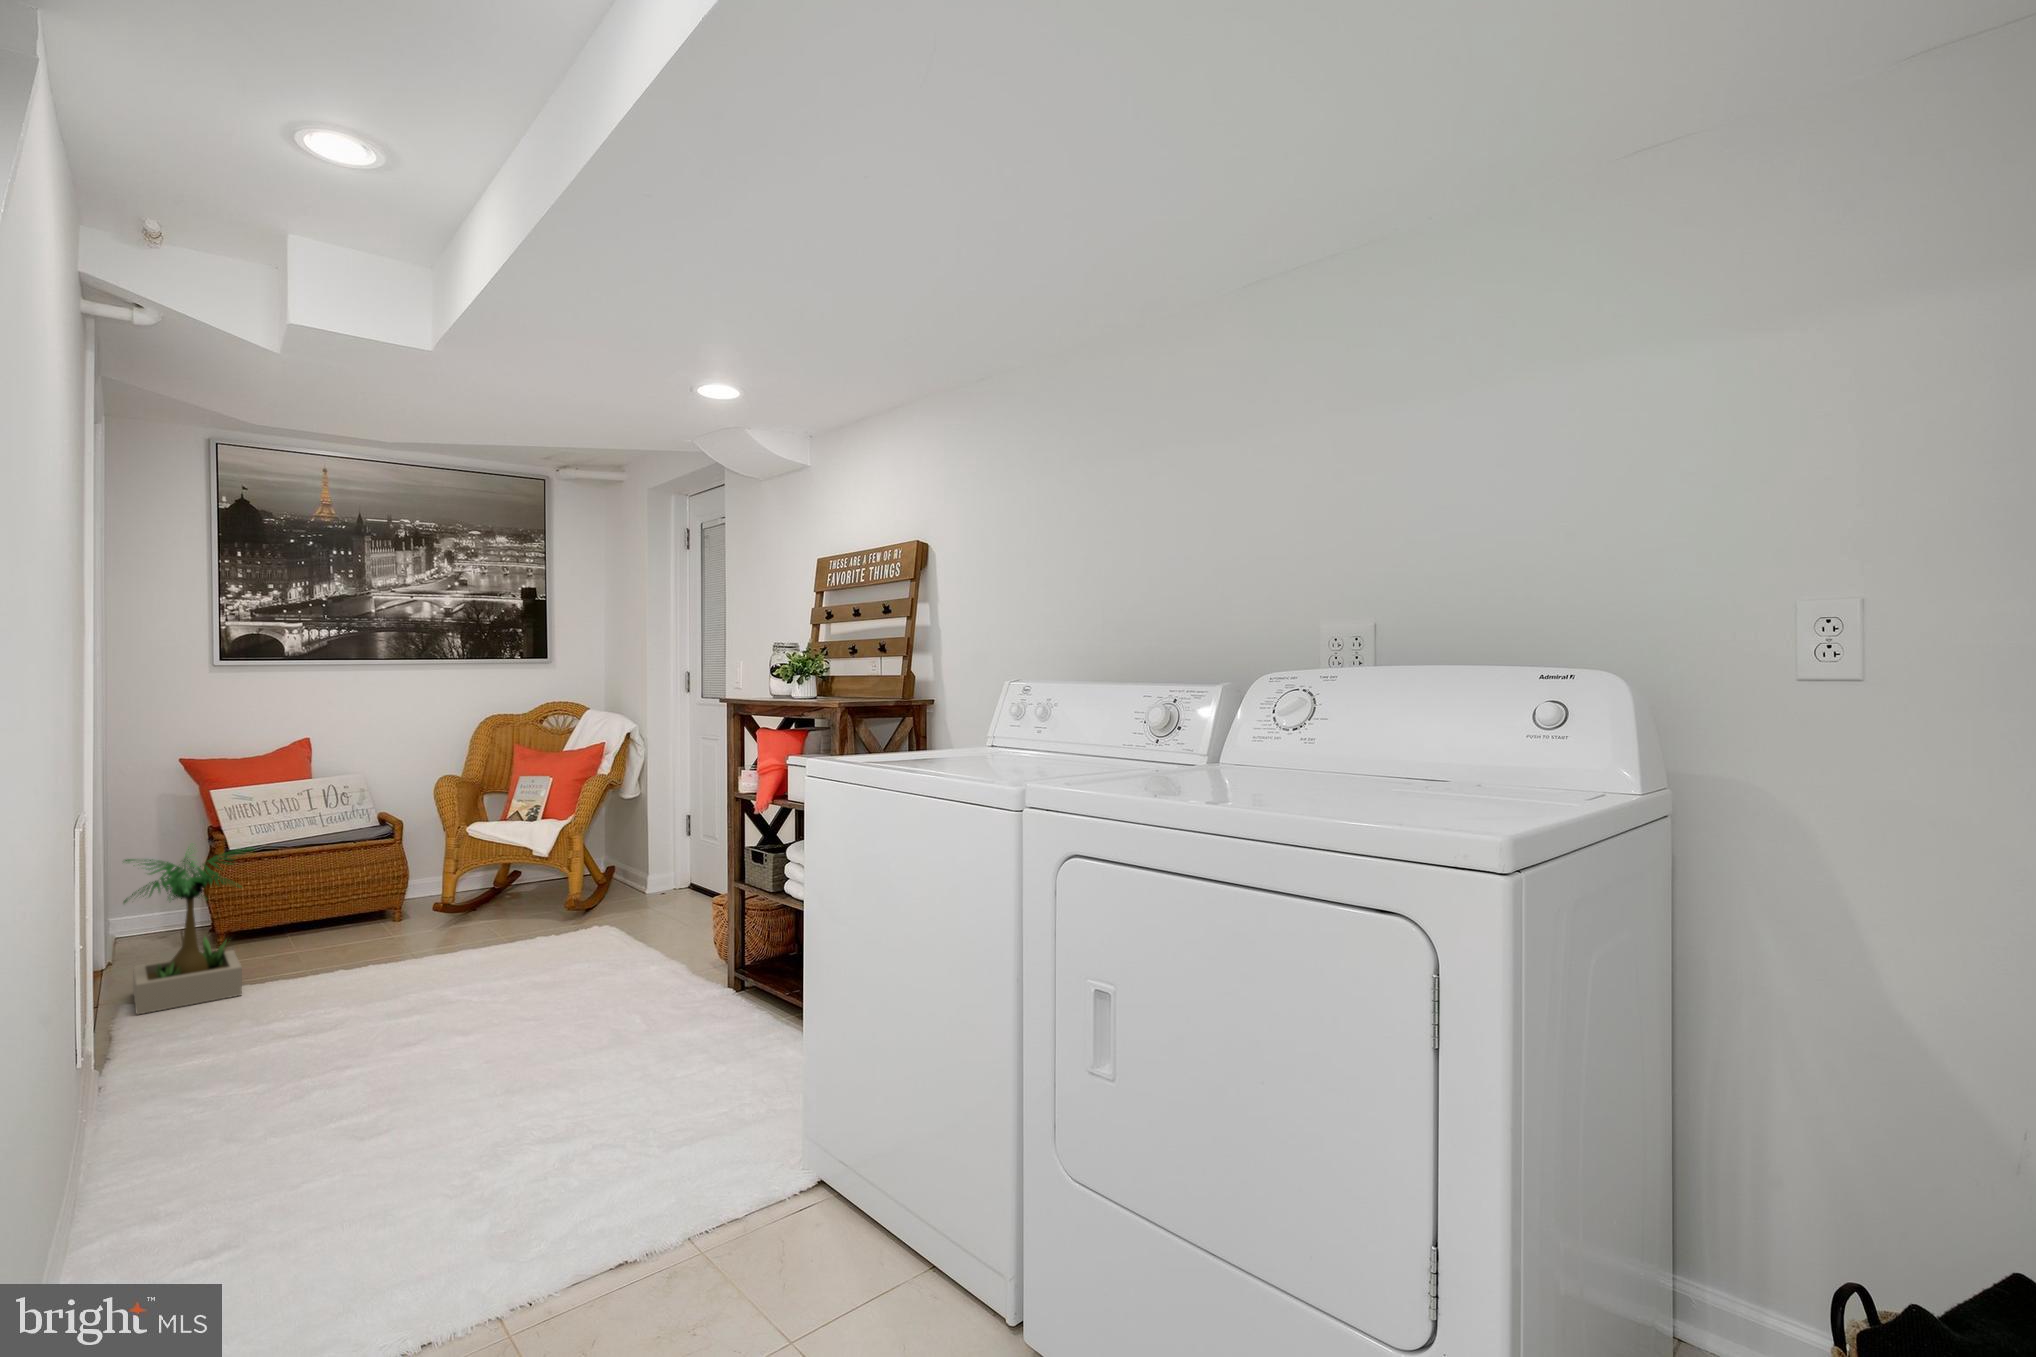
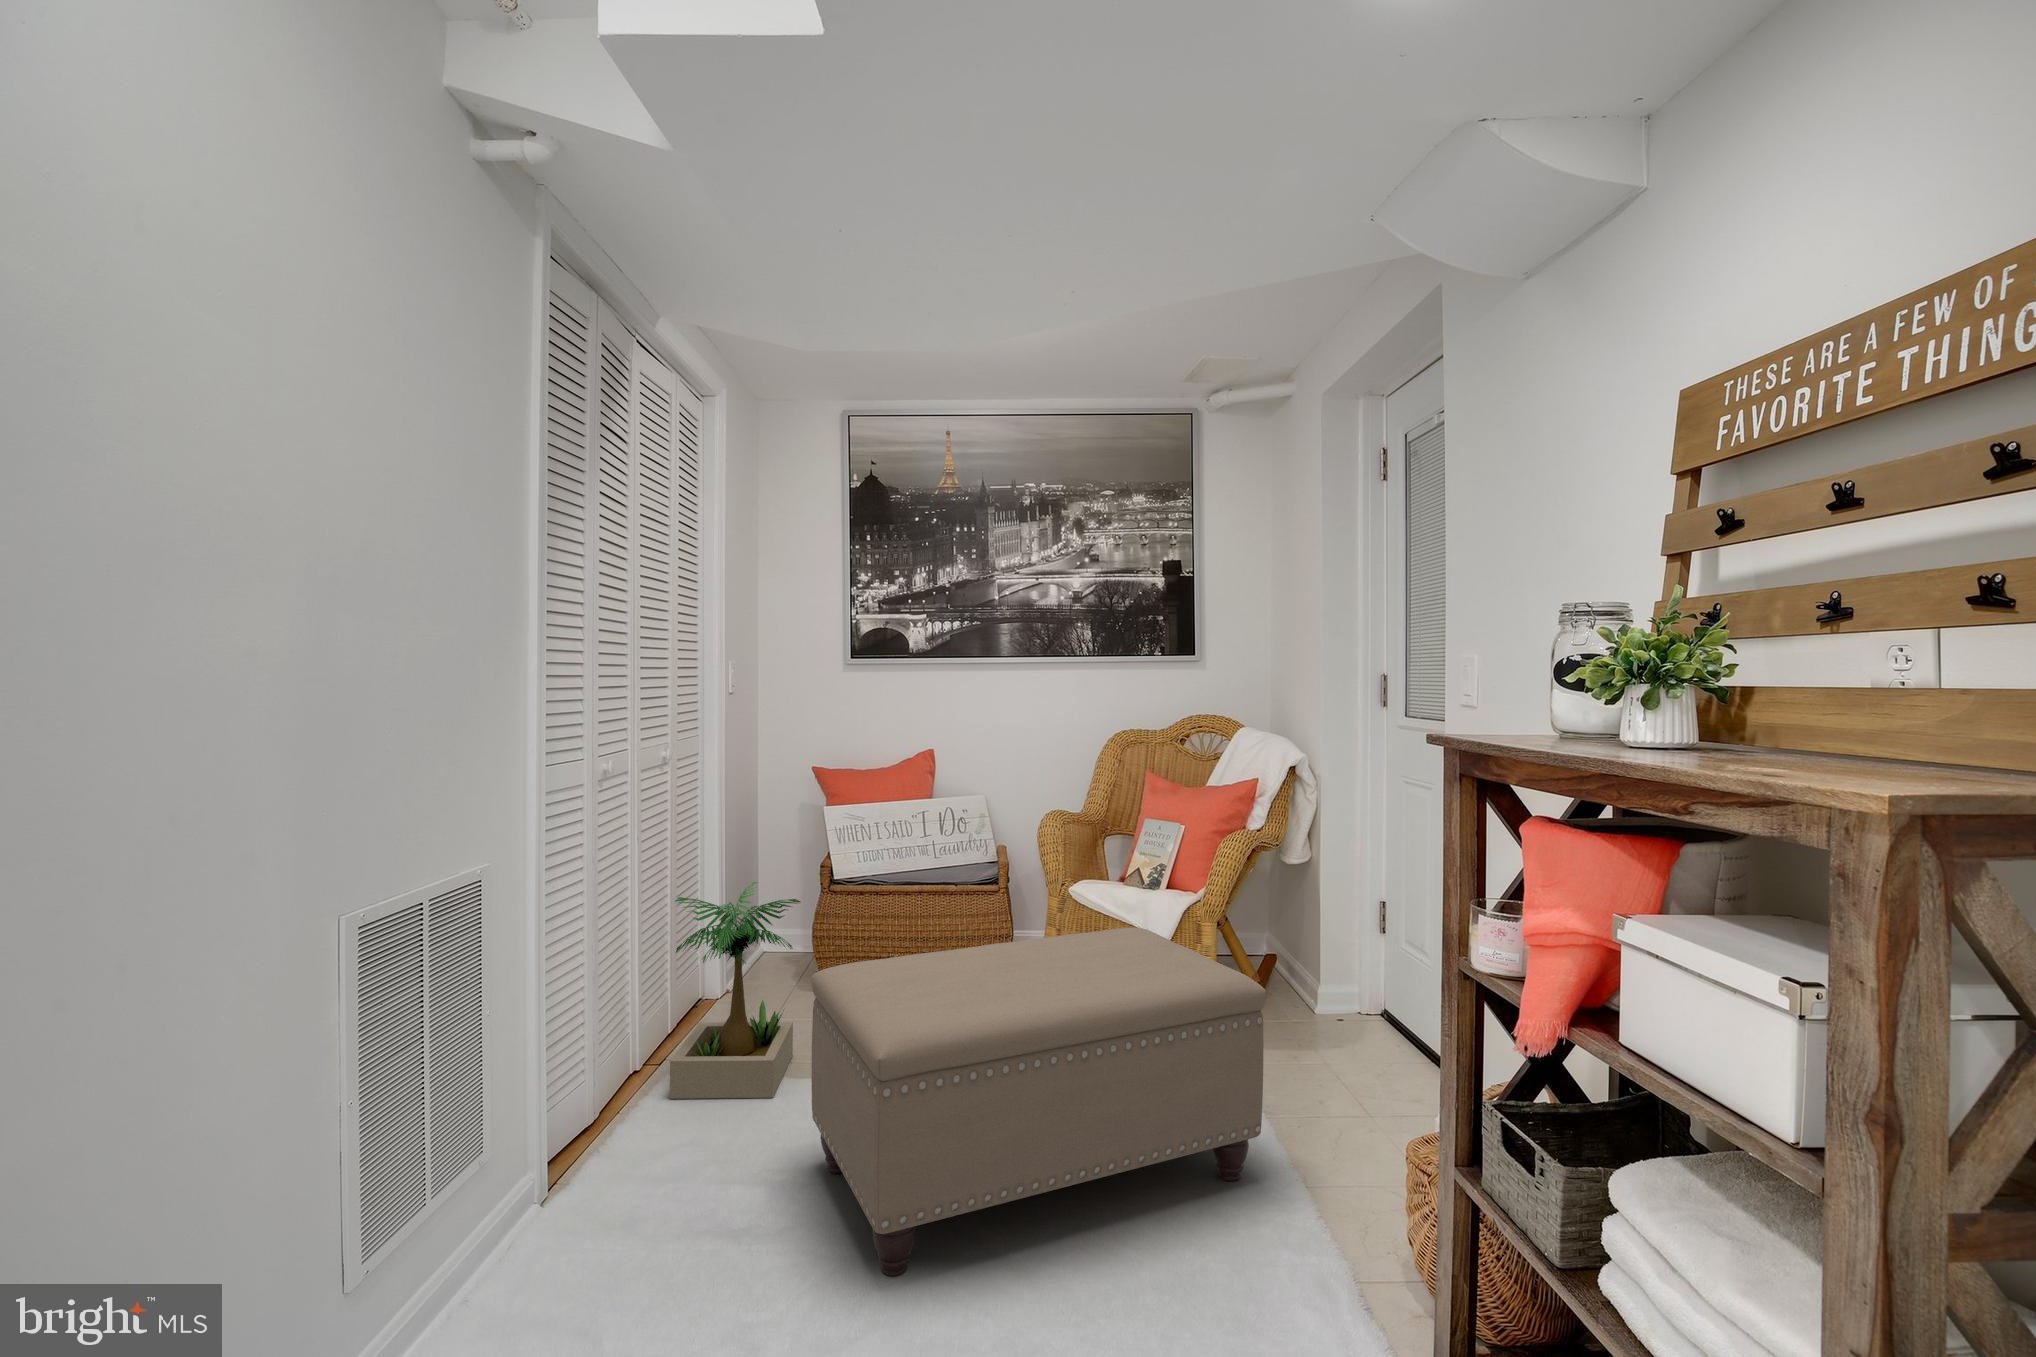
ottoman: none [313,833,633,1027] -> present [812,927,1267,1277]

